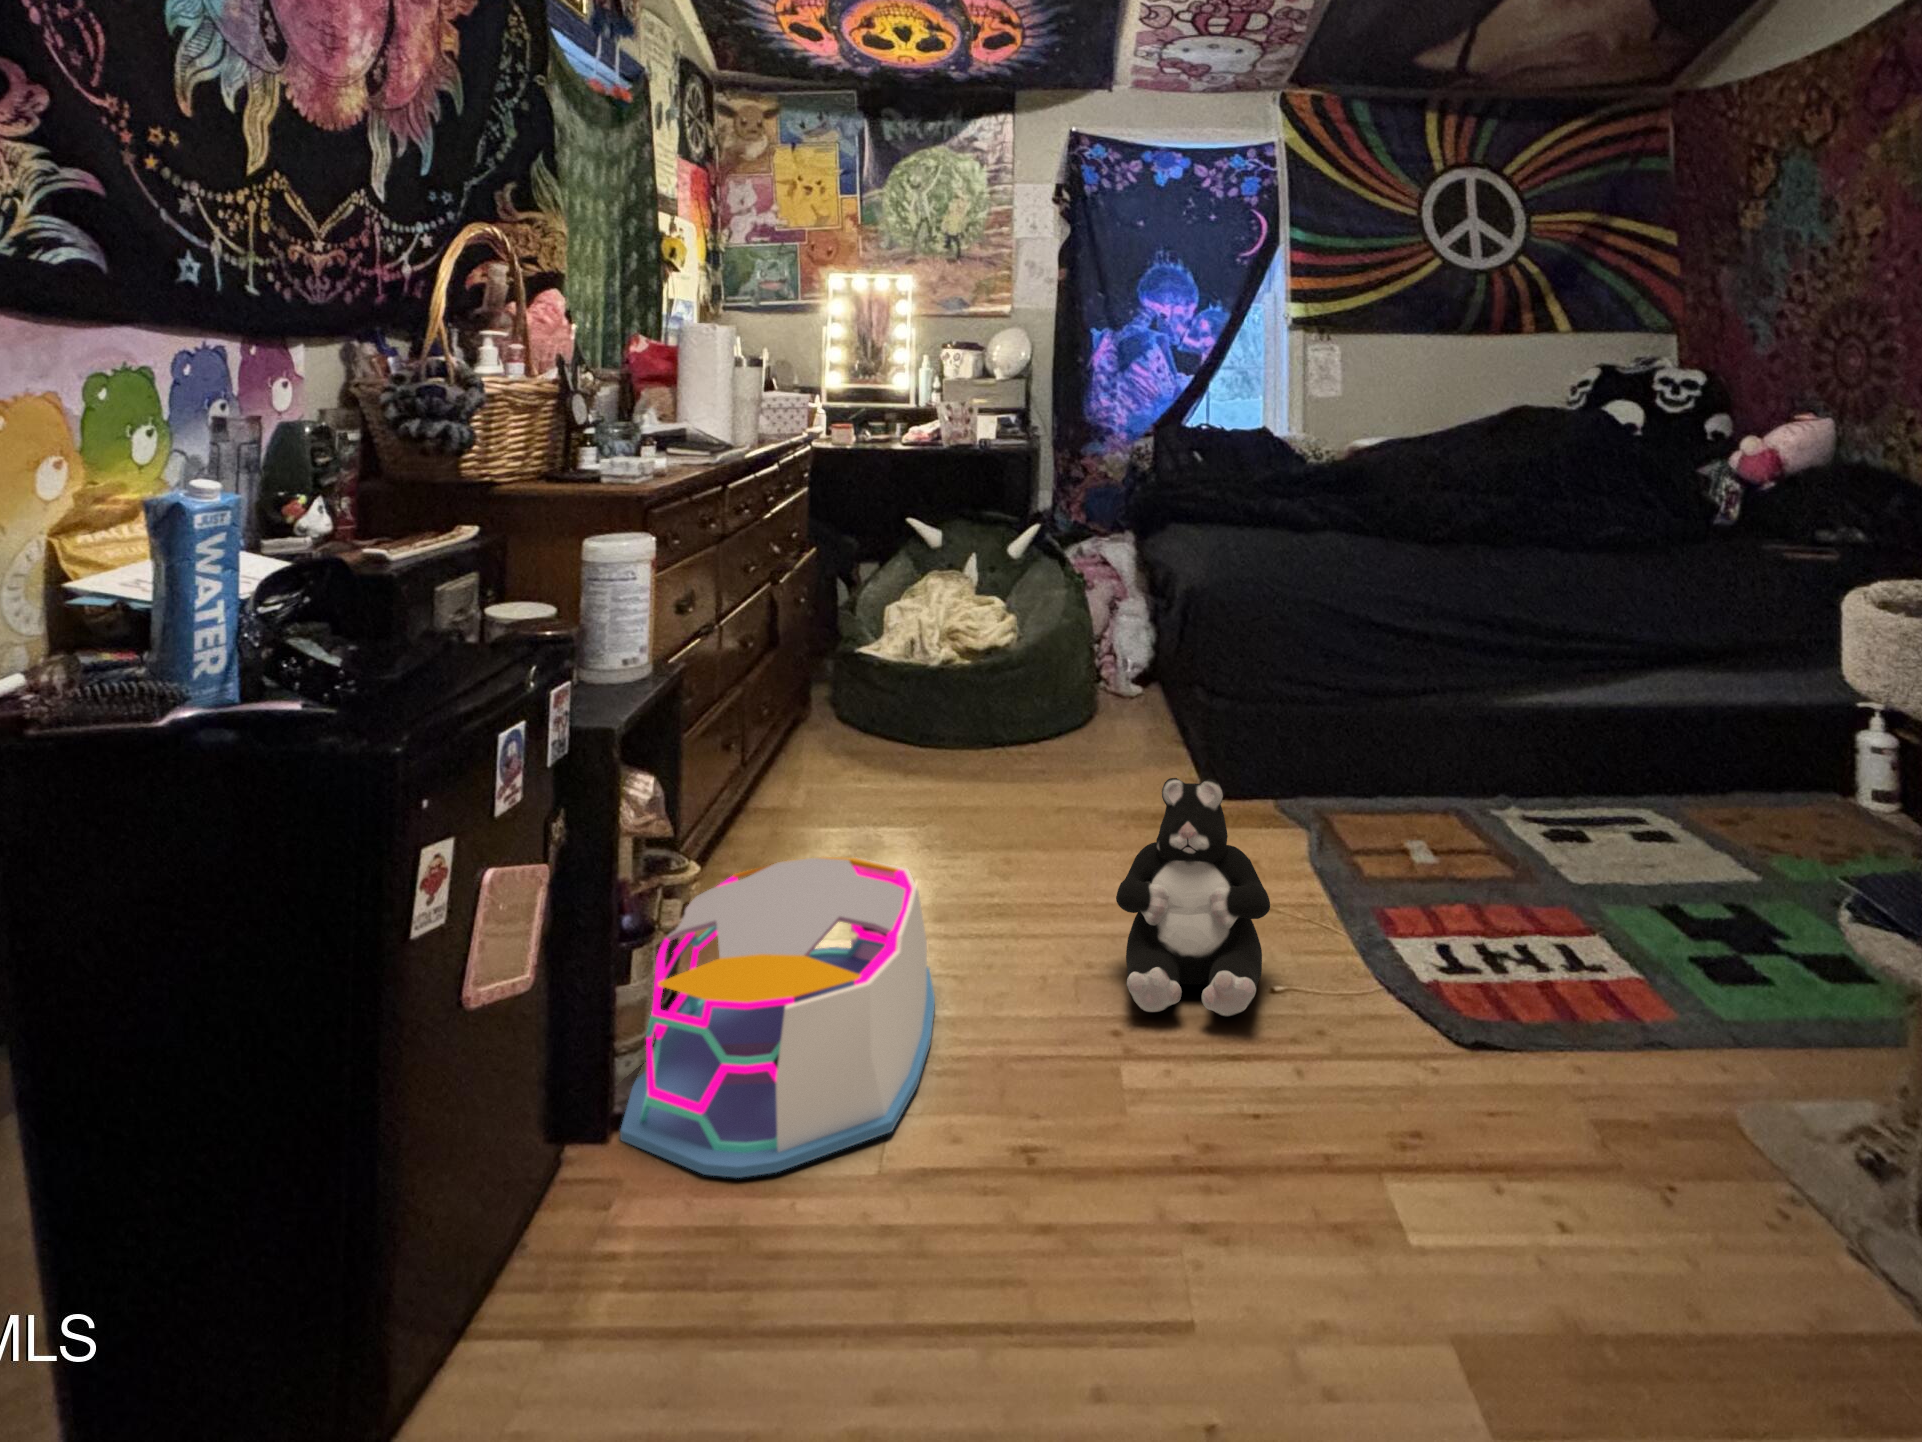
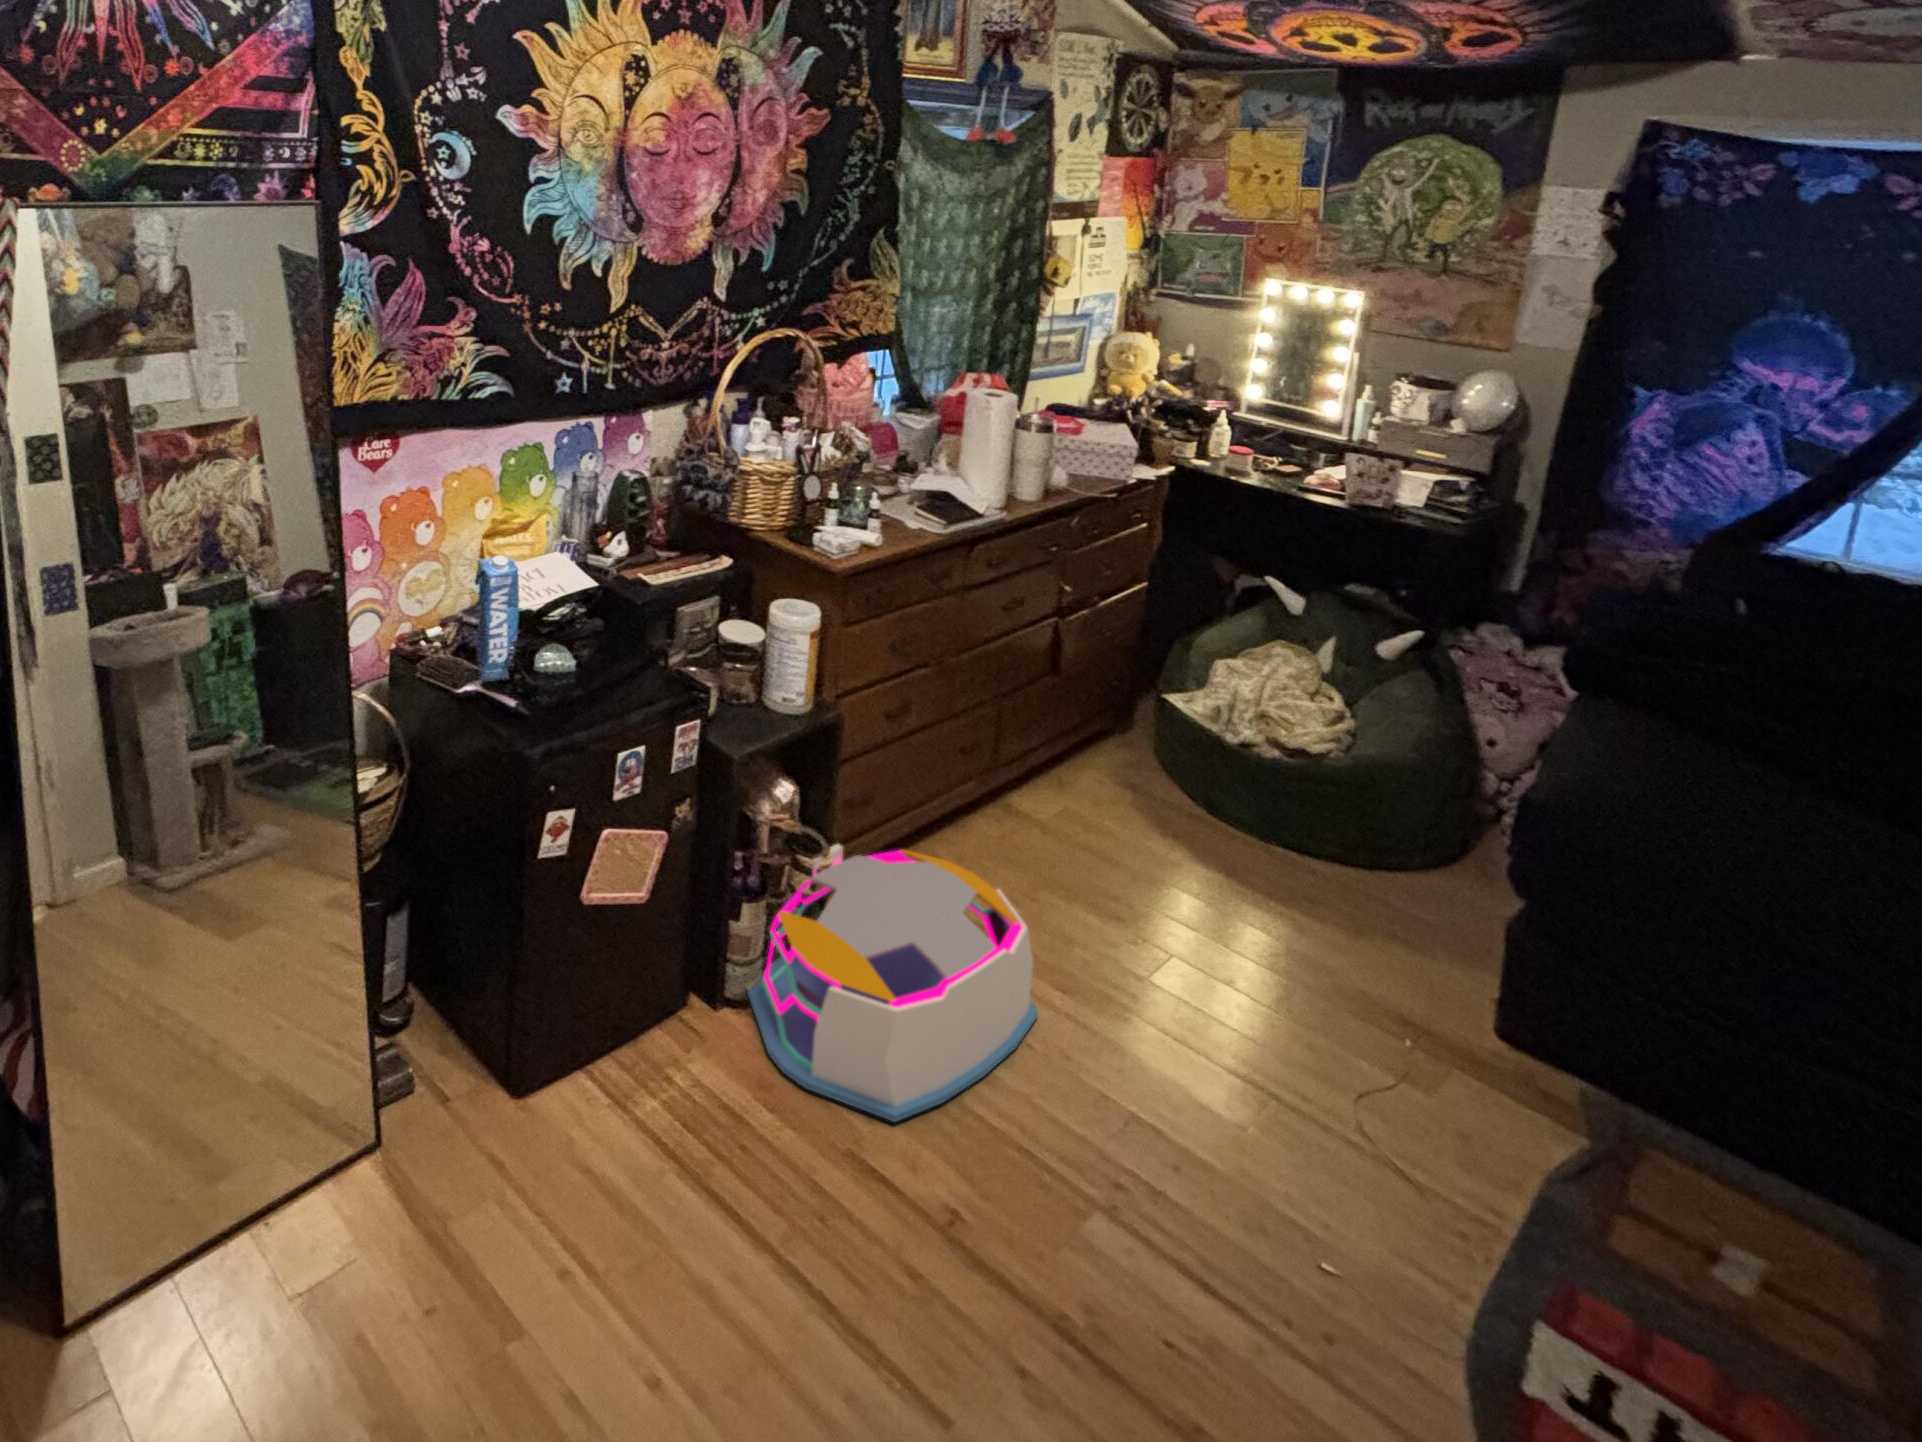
plush toy: present [1116,778,1270,1017] -> none [1172,1007,1387,1277]

